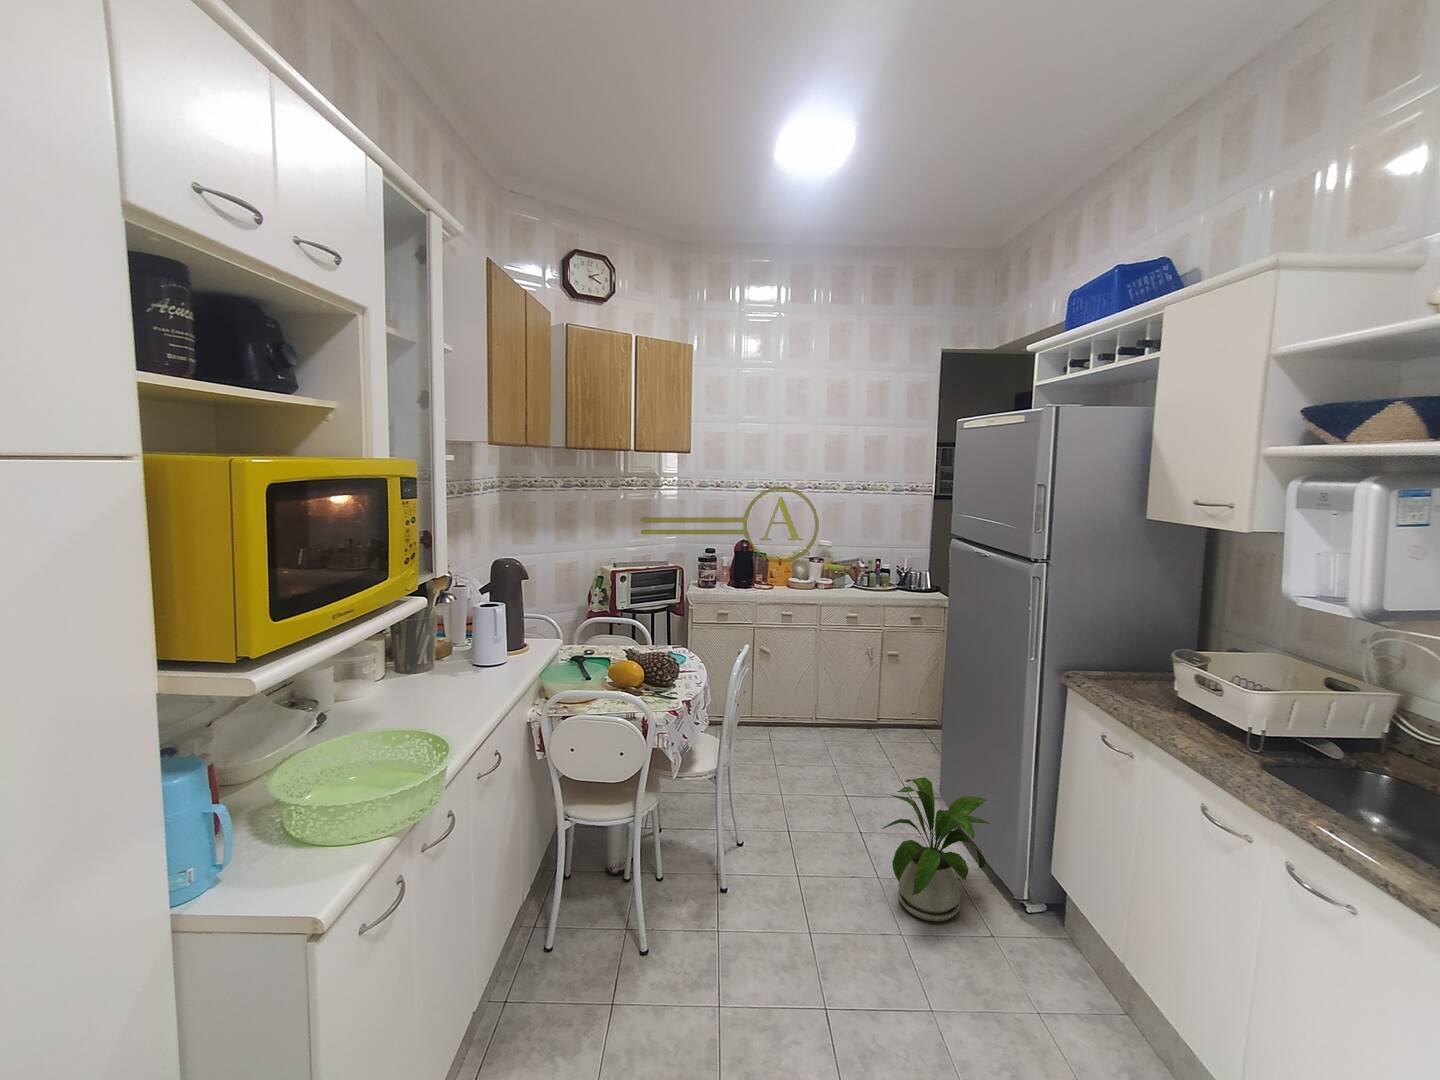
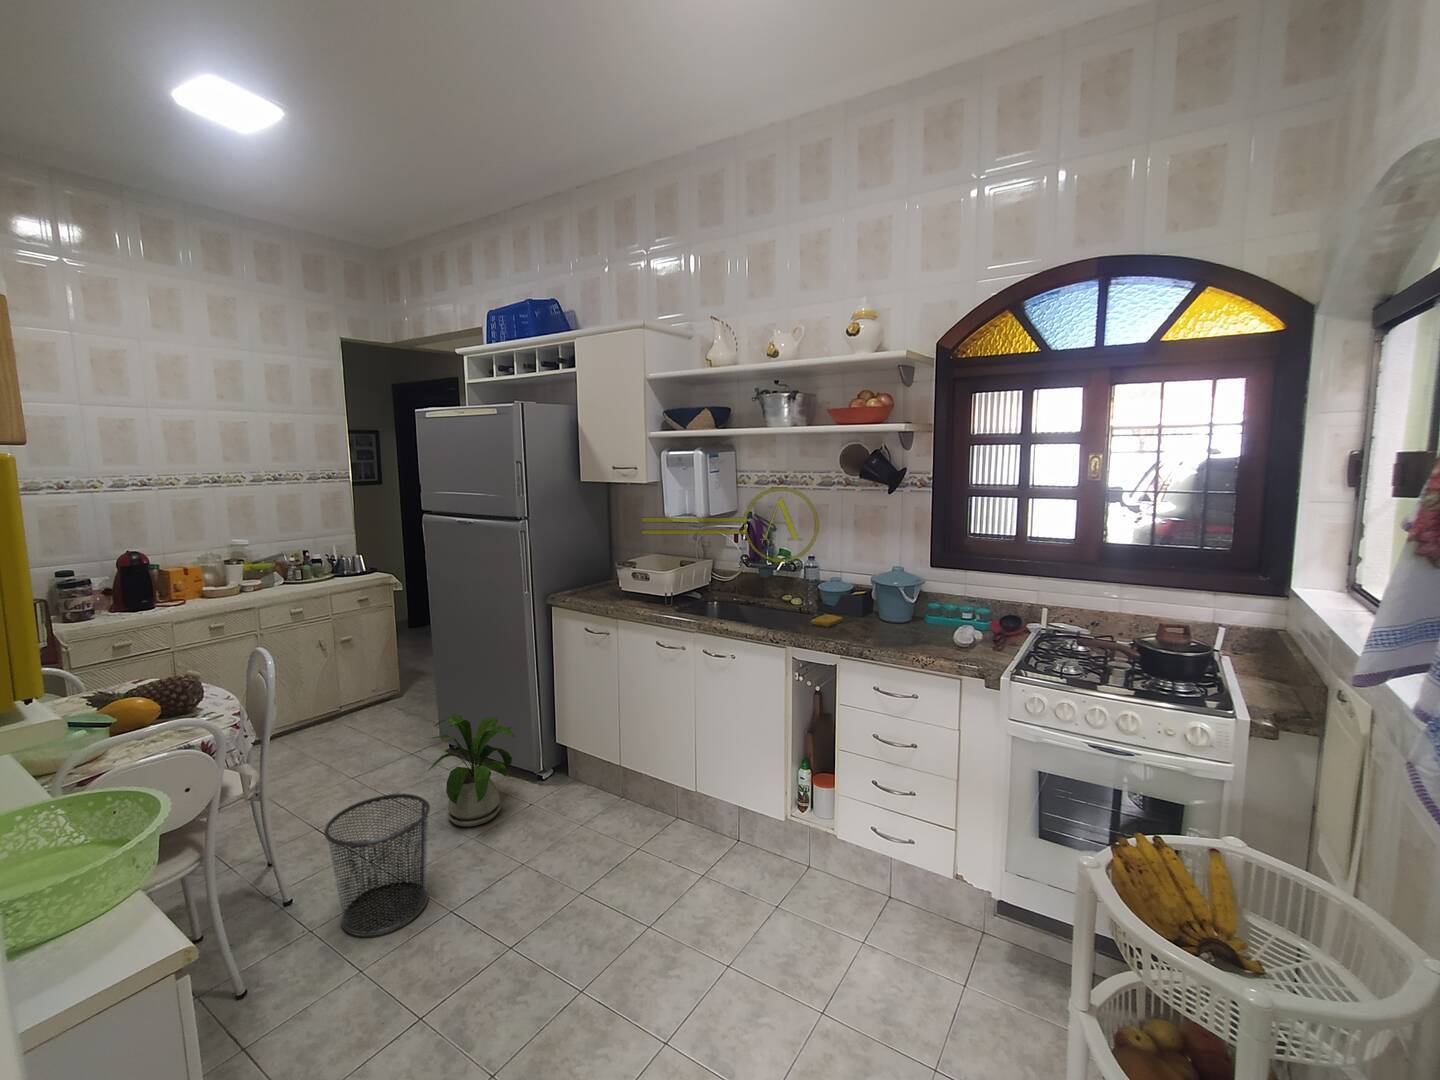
waste bin: none [741,832,841,985] -> present [324,794,430,936]

